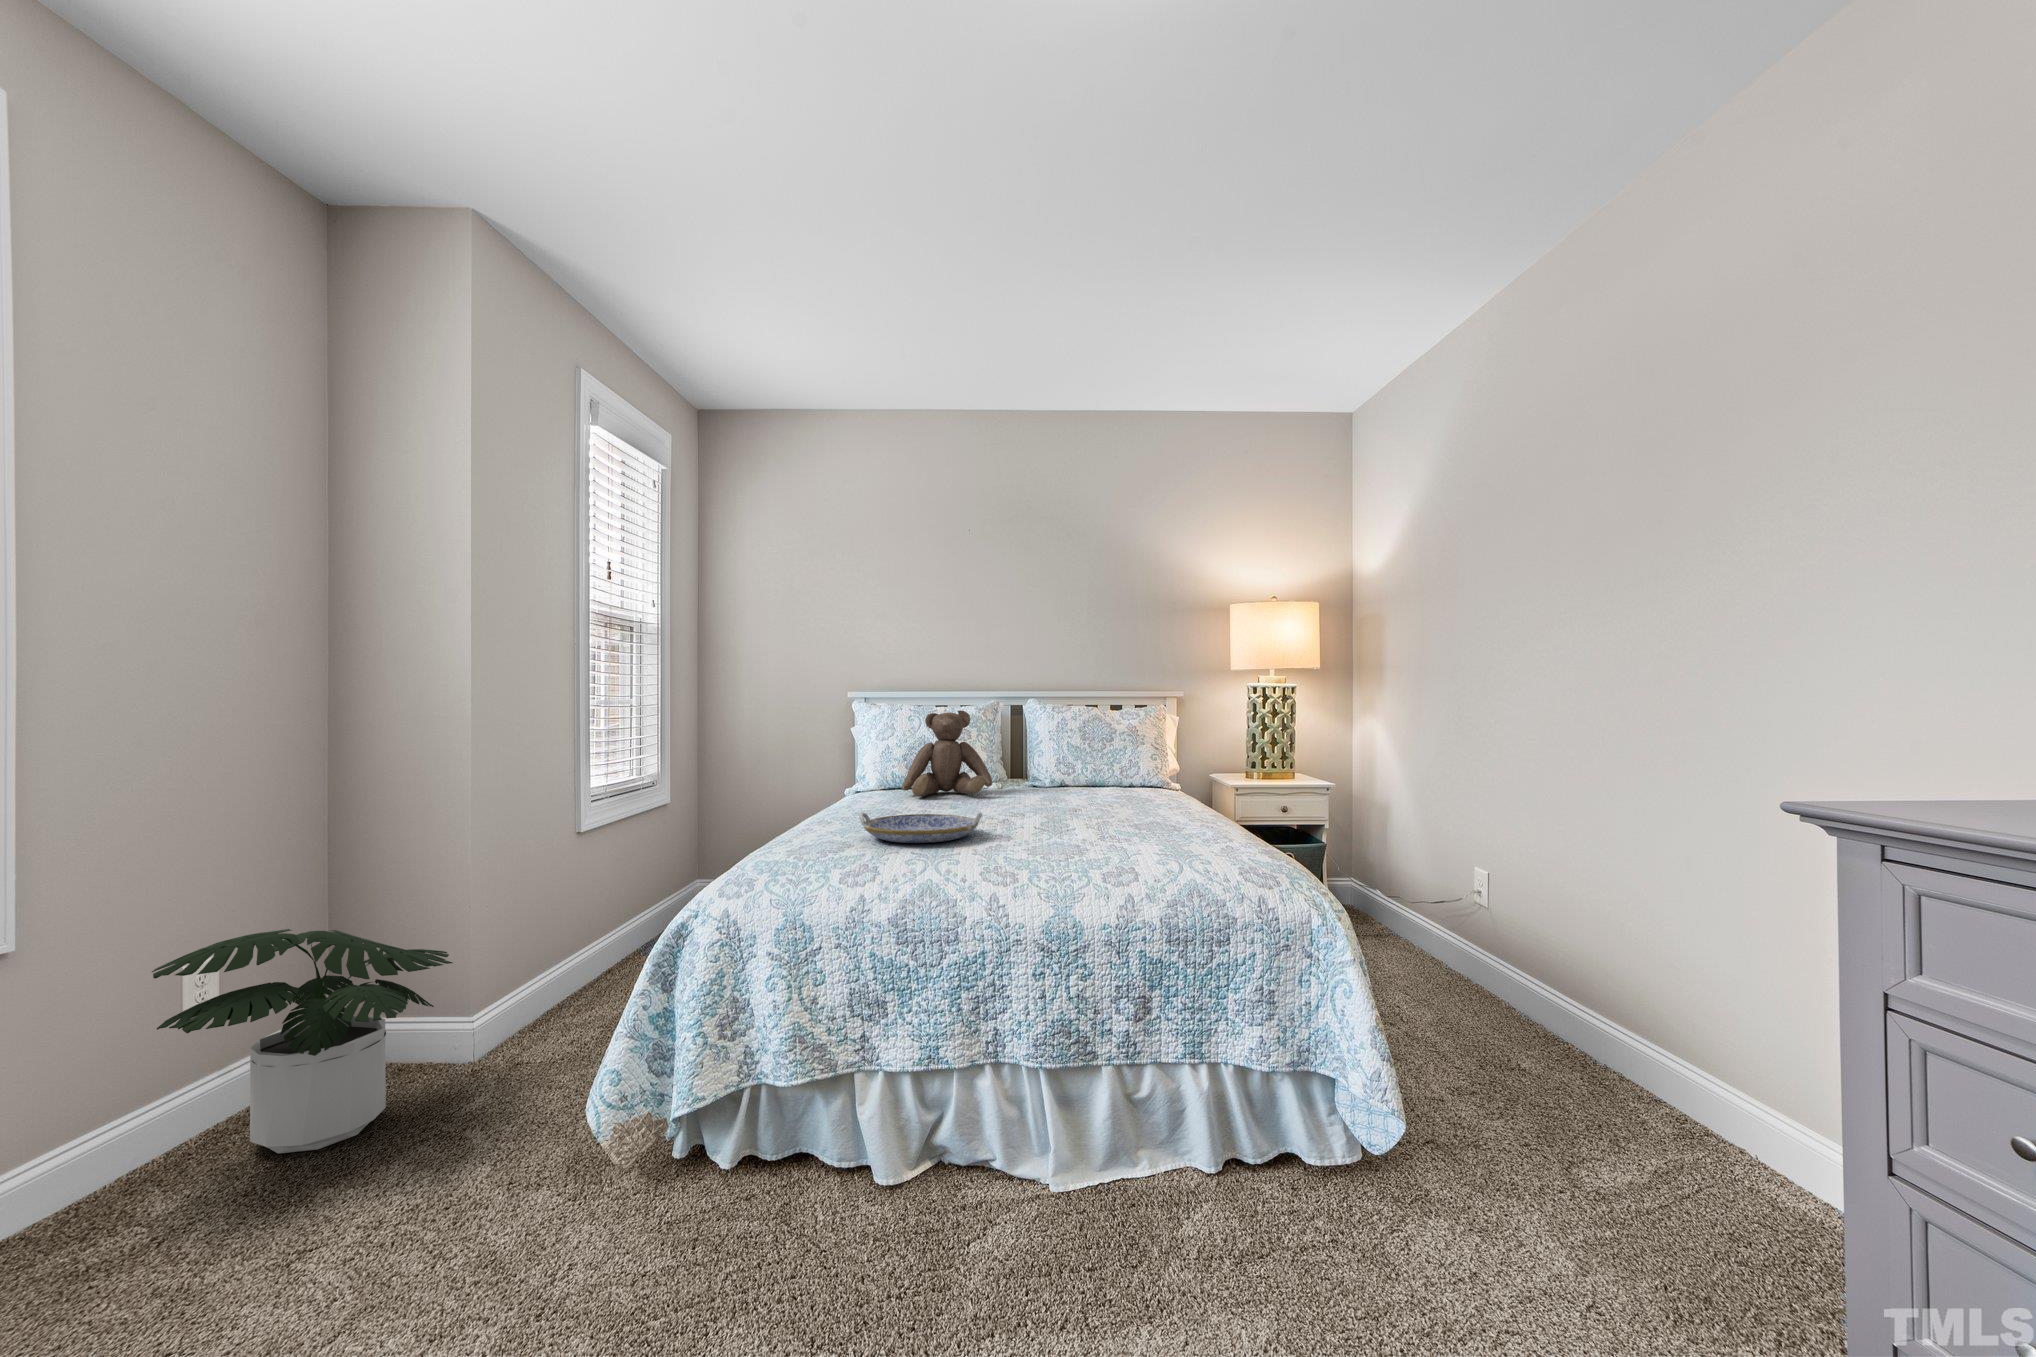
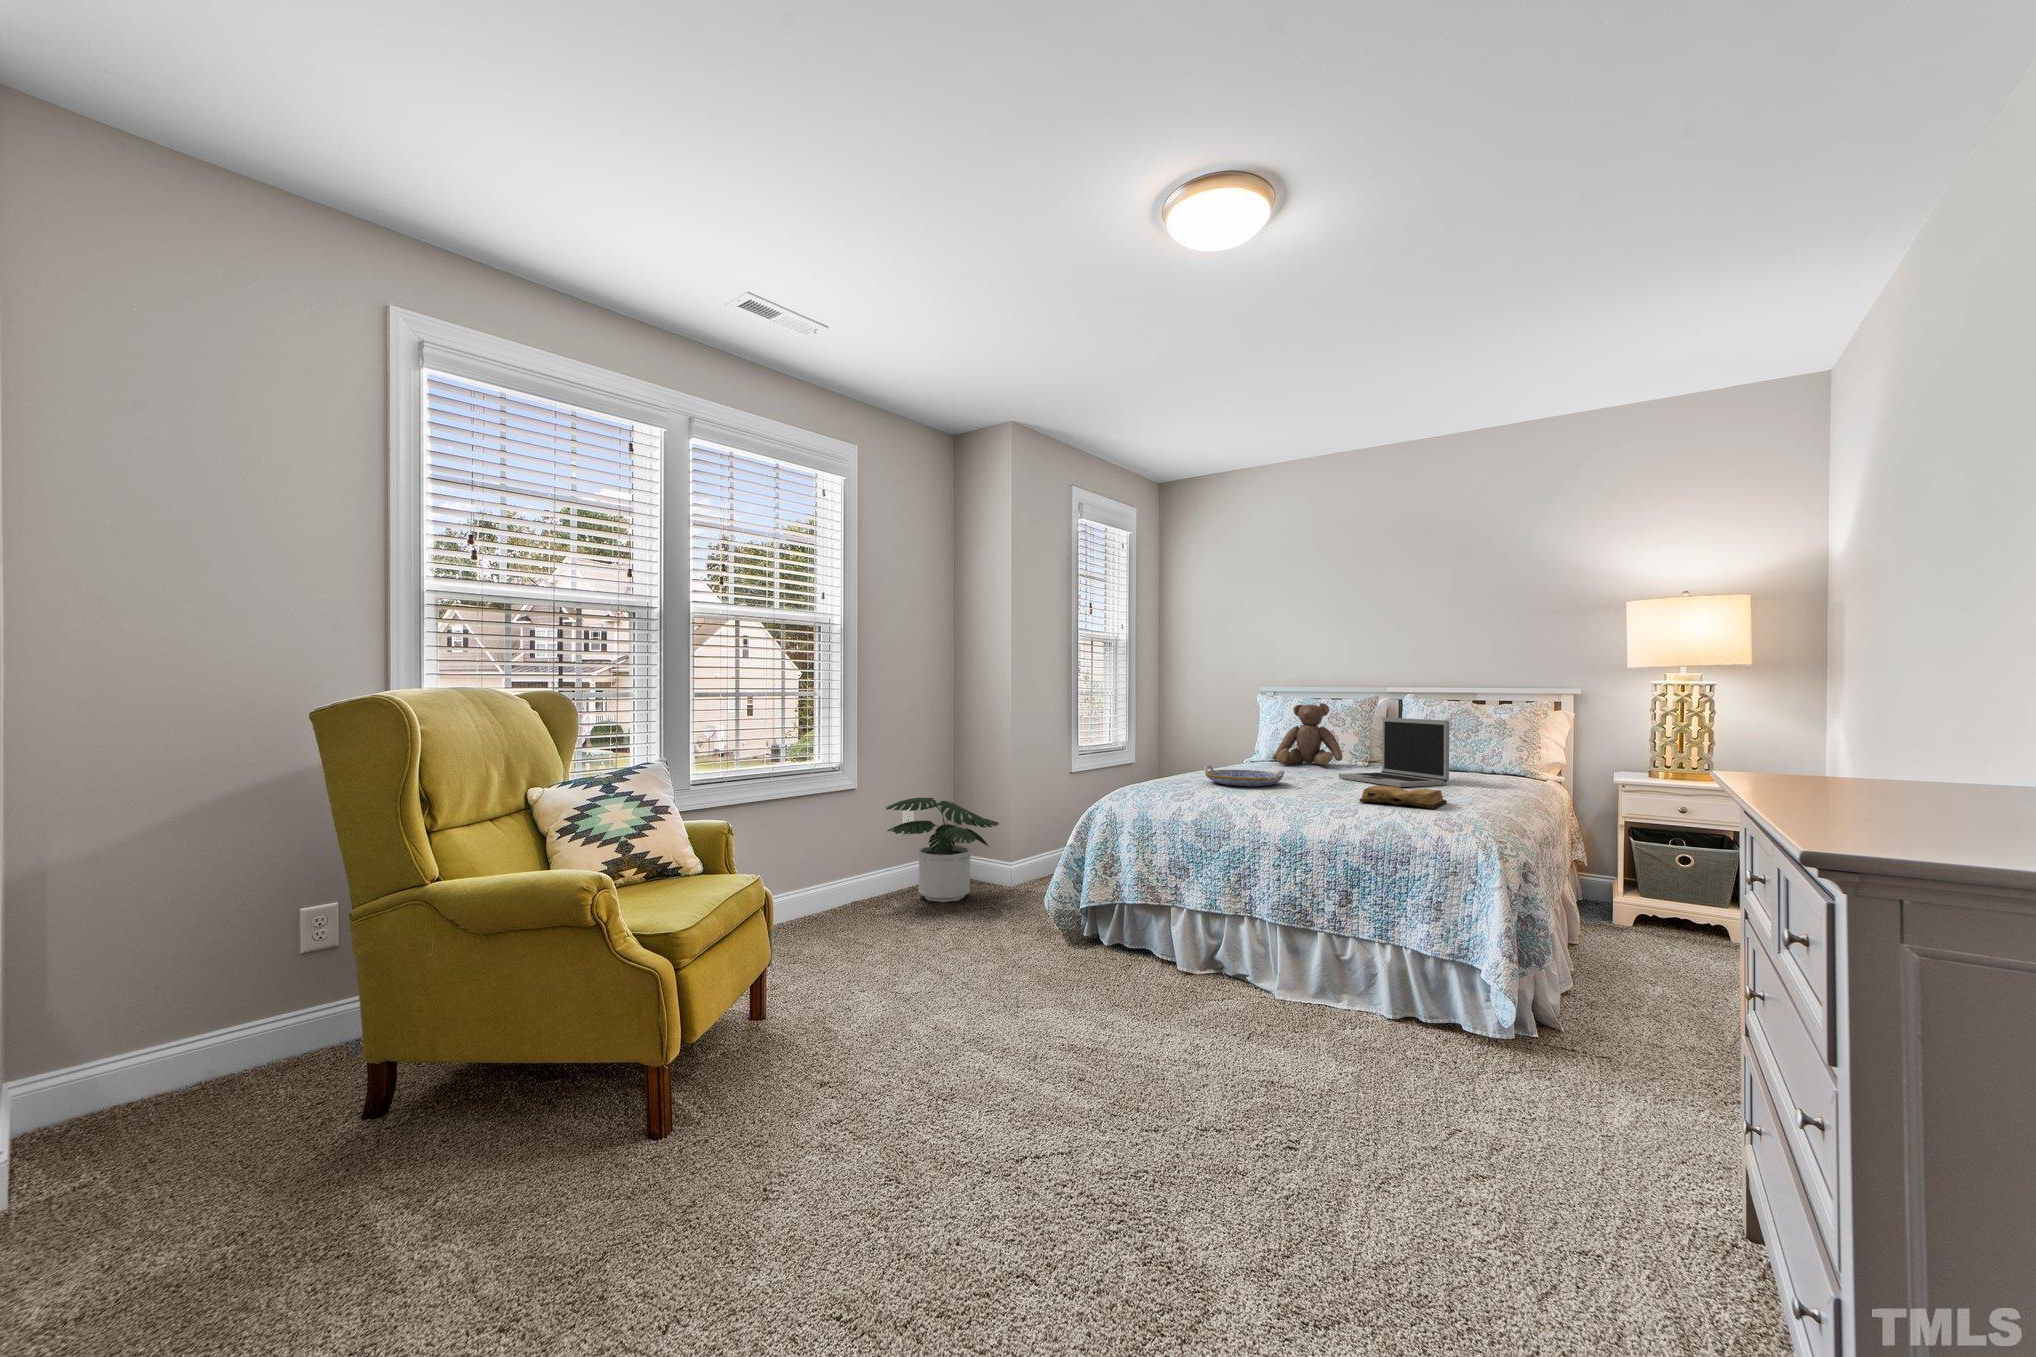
laptop: none [1021,727,1151,820] -> present [1339,717,1449,787]
diary: none [1119,824,1223,854] -> present [1360,785,1447,809]

